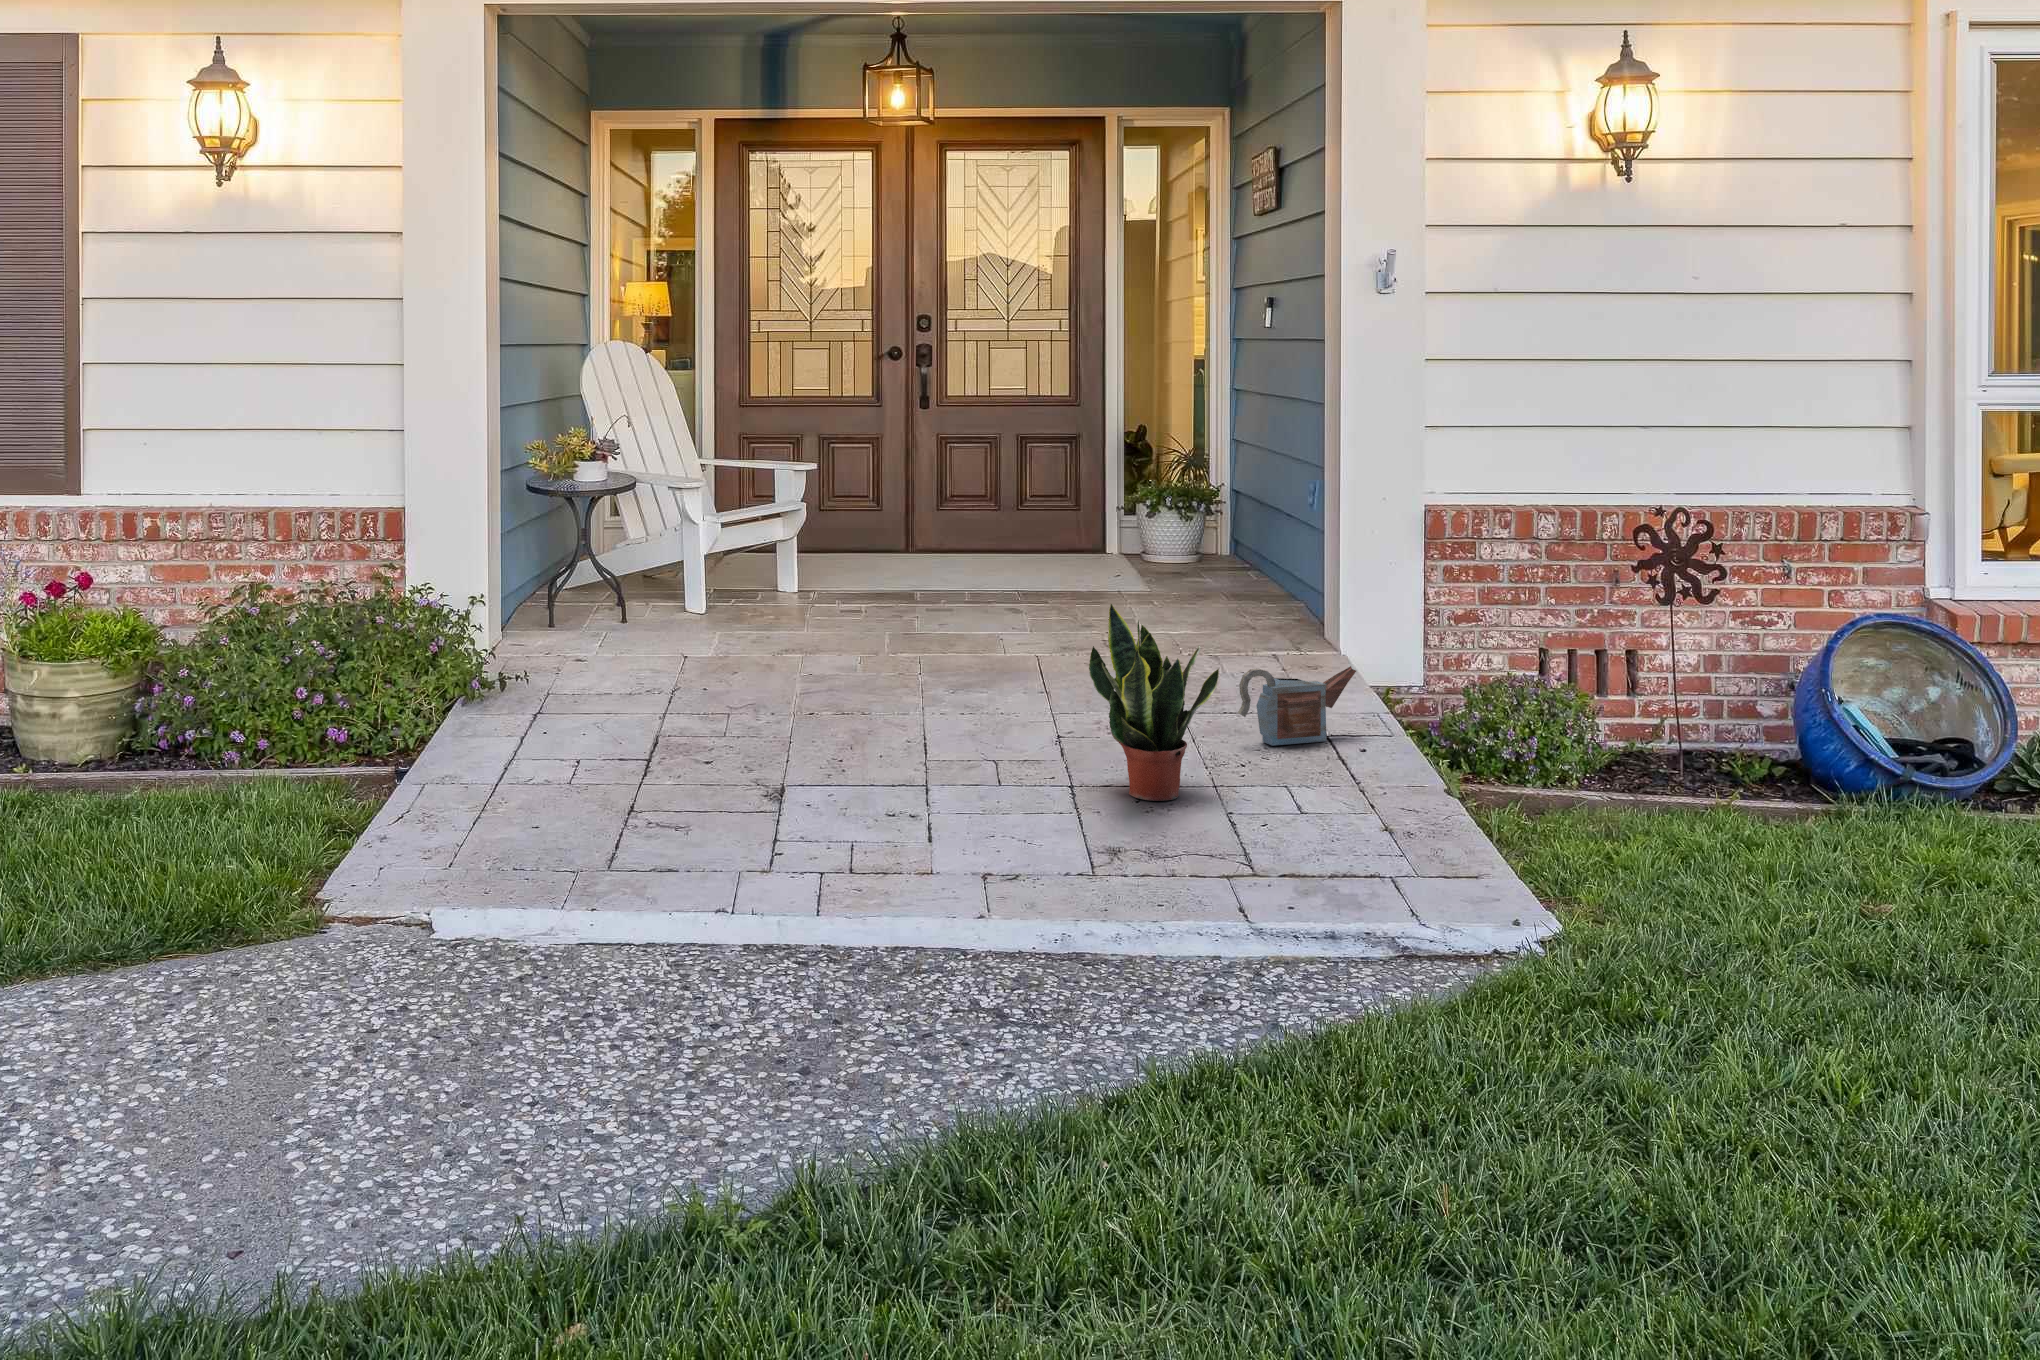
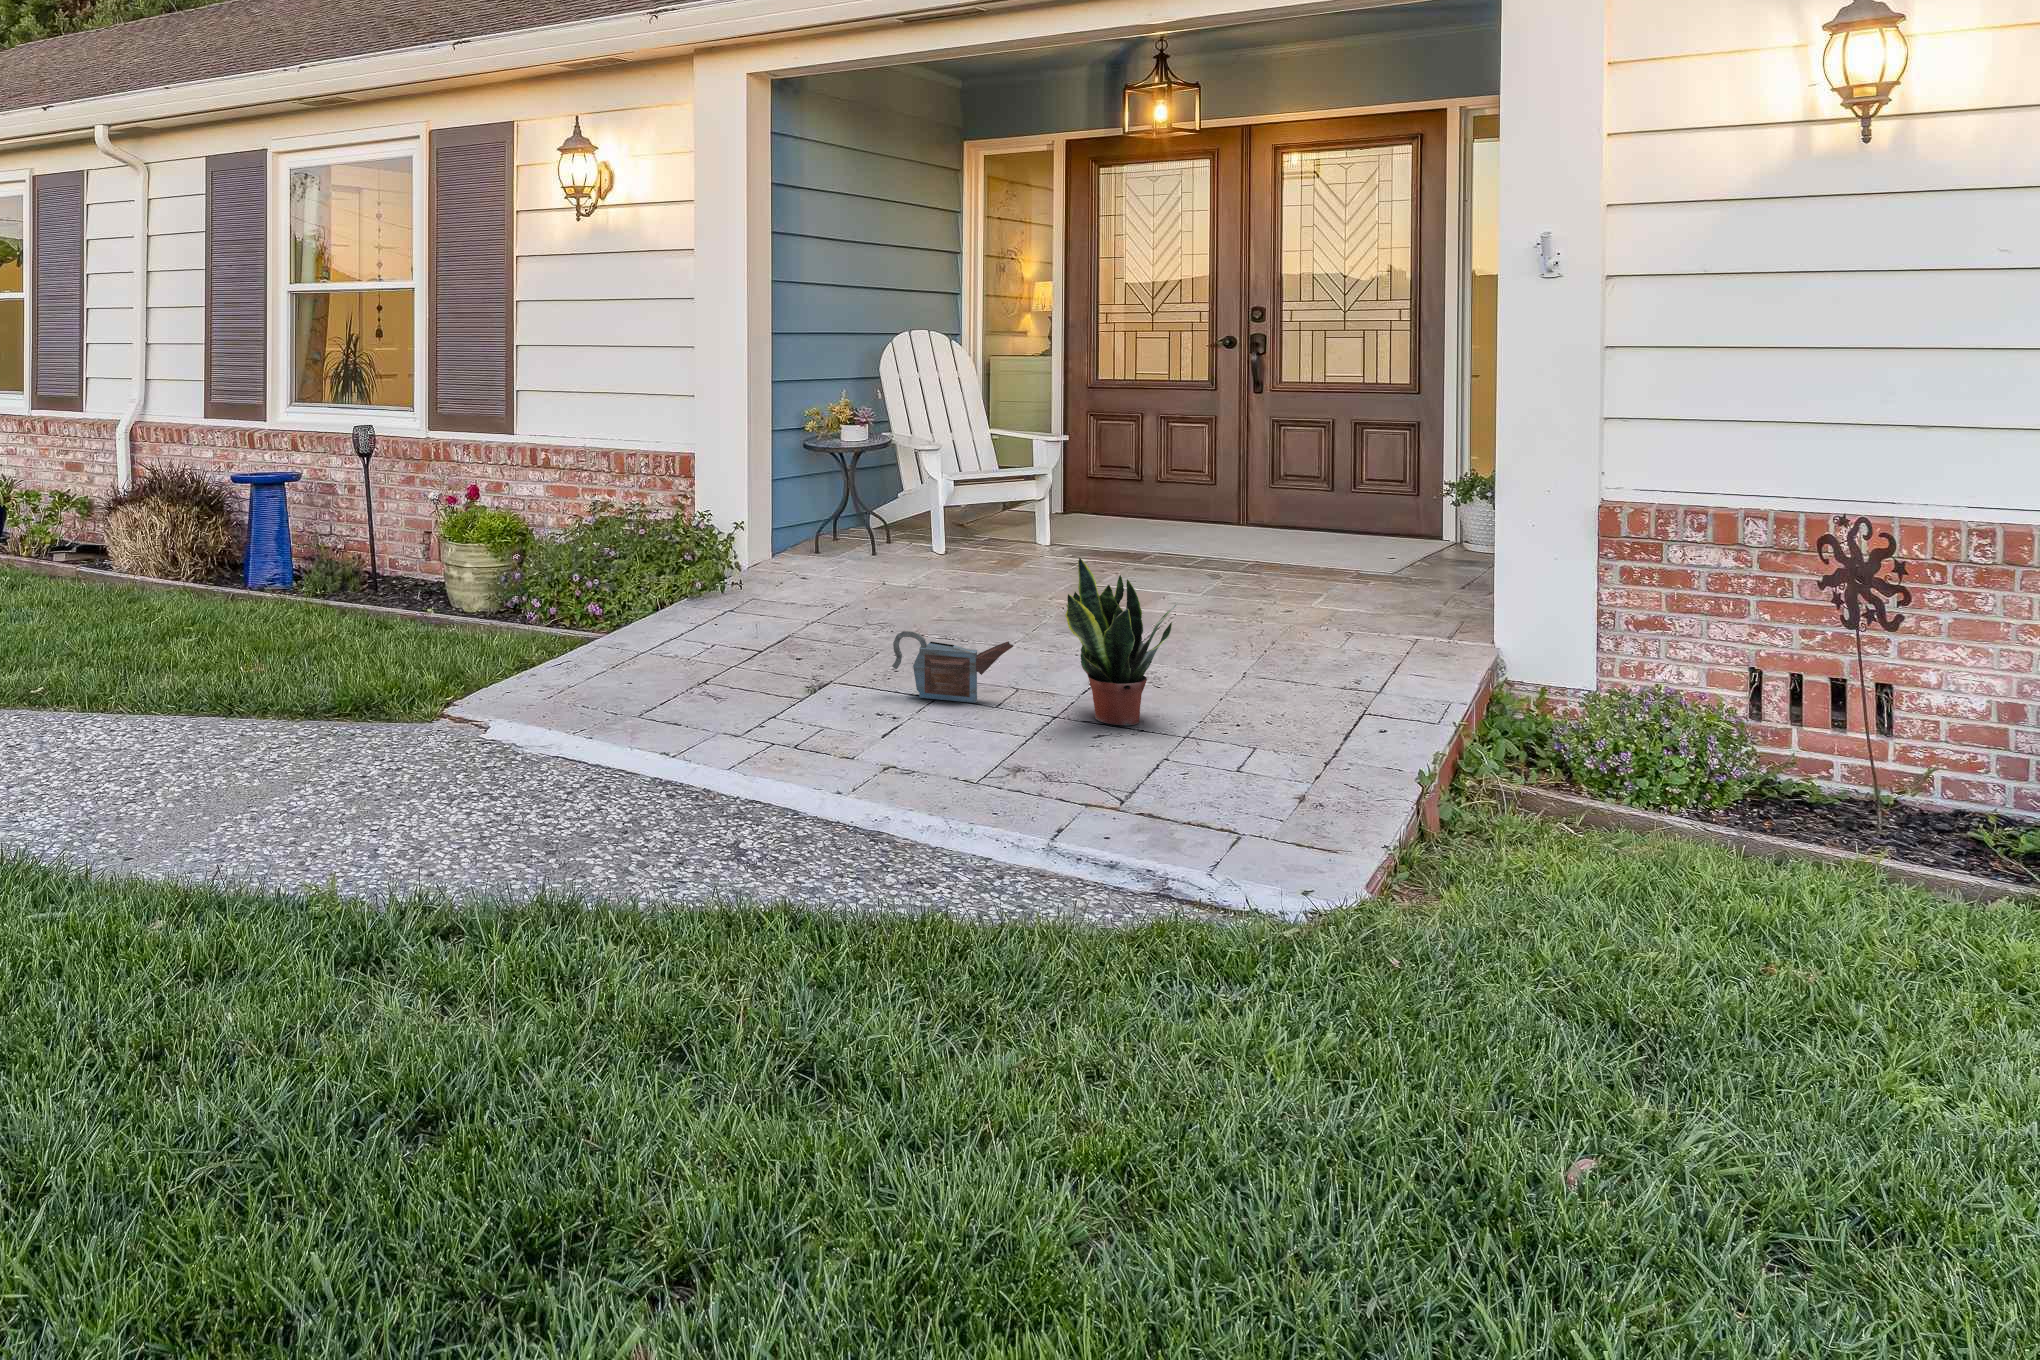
watering can: present [1238,666,1356,746] -> present [892,631,1013,703]

